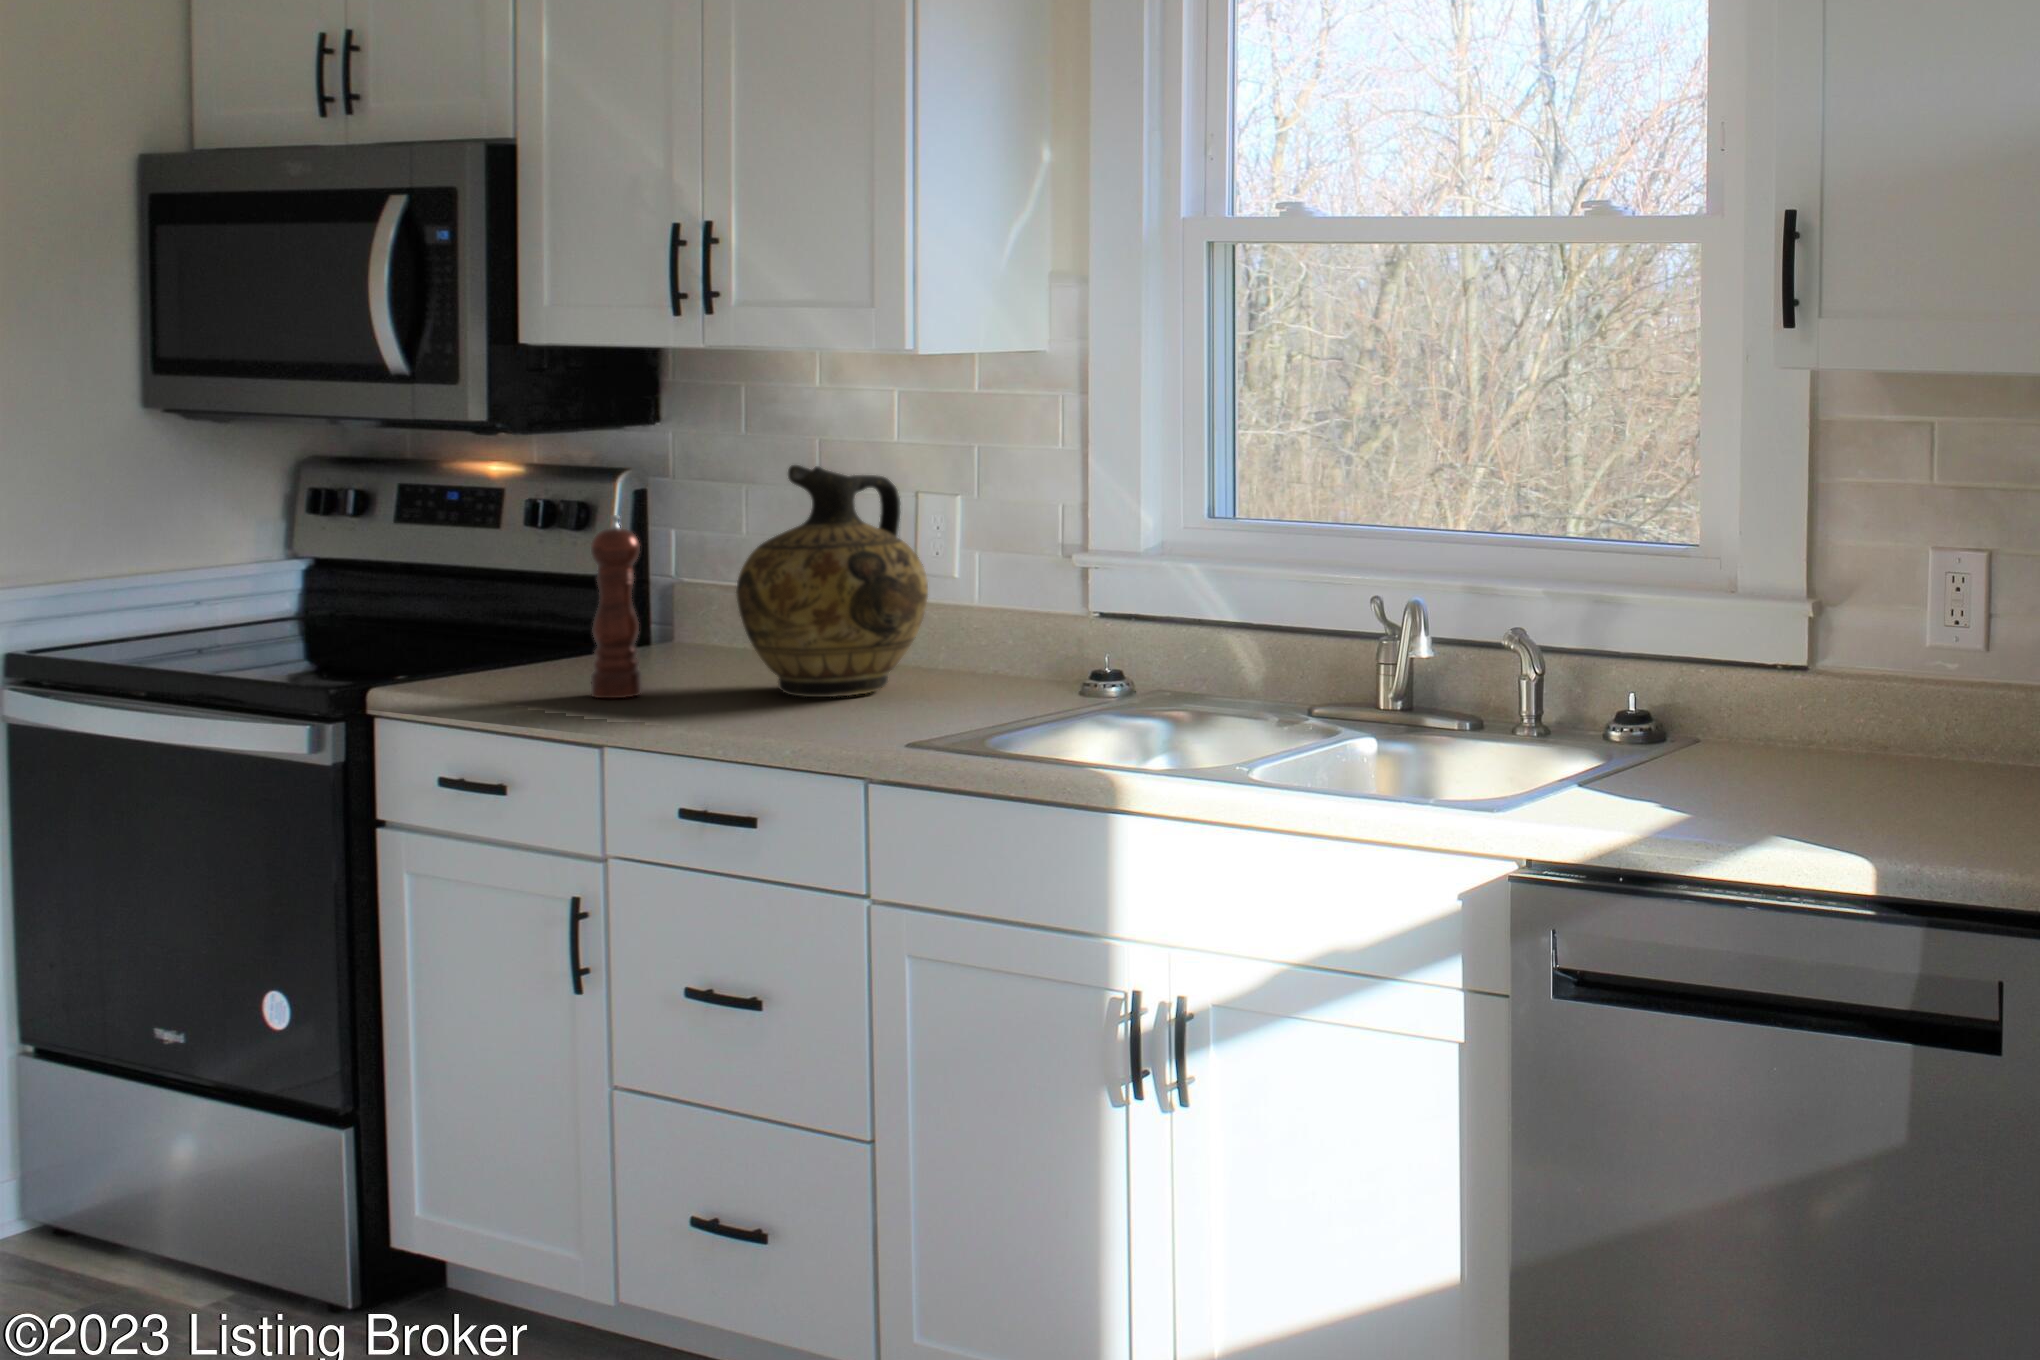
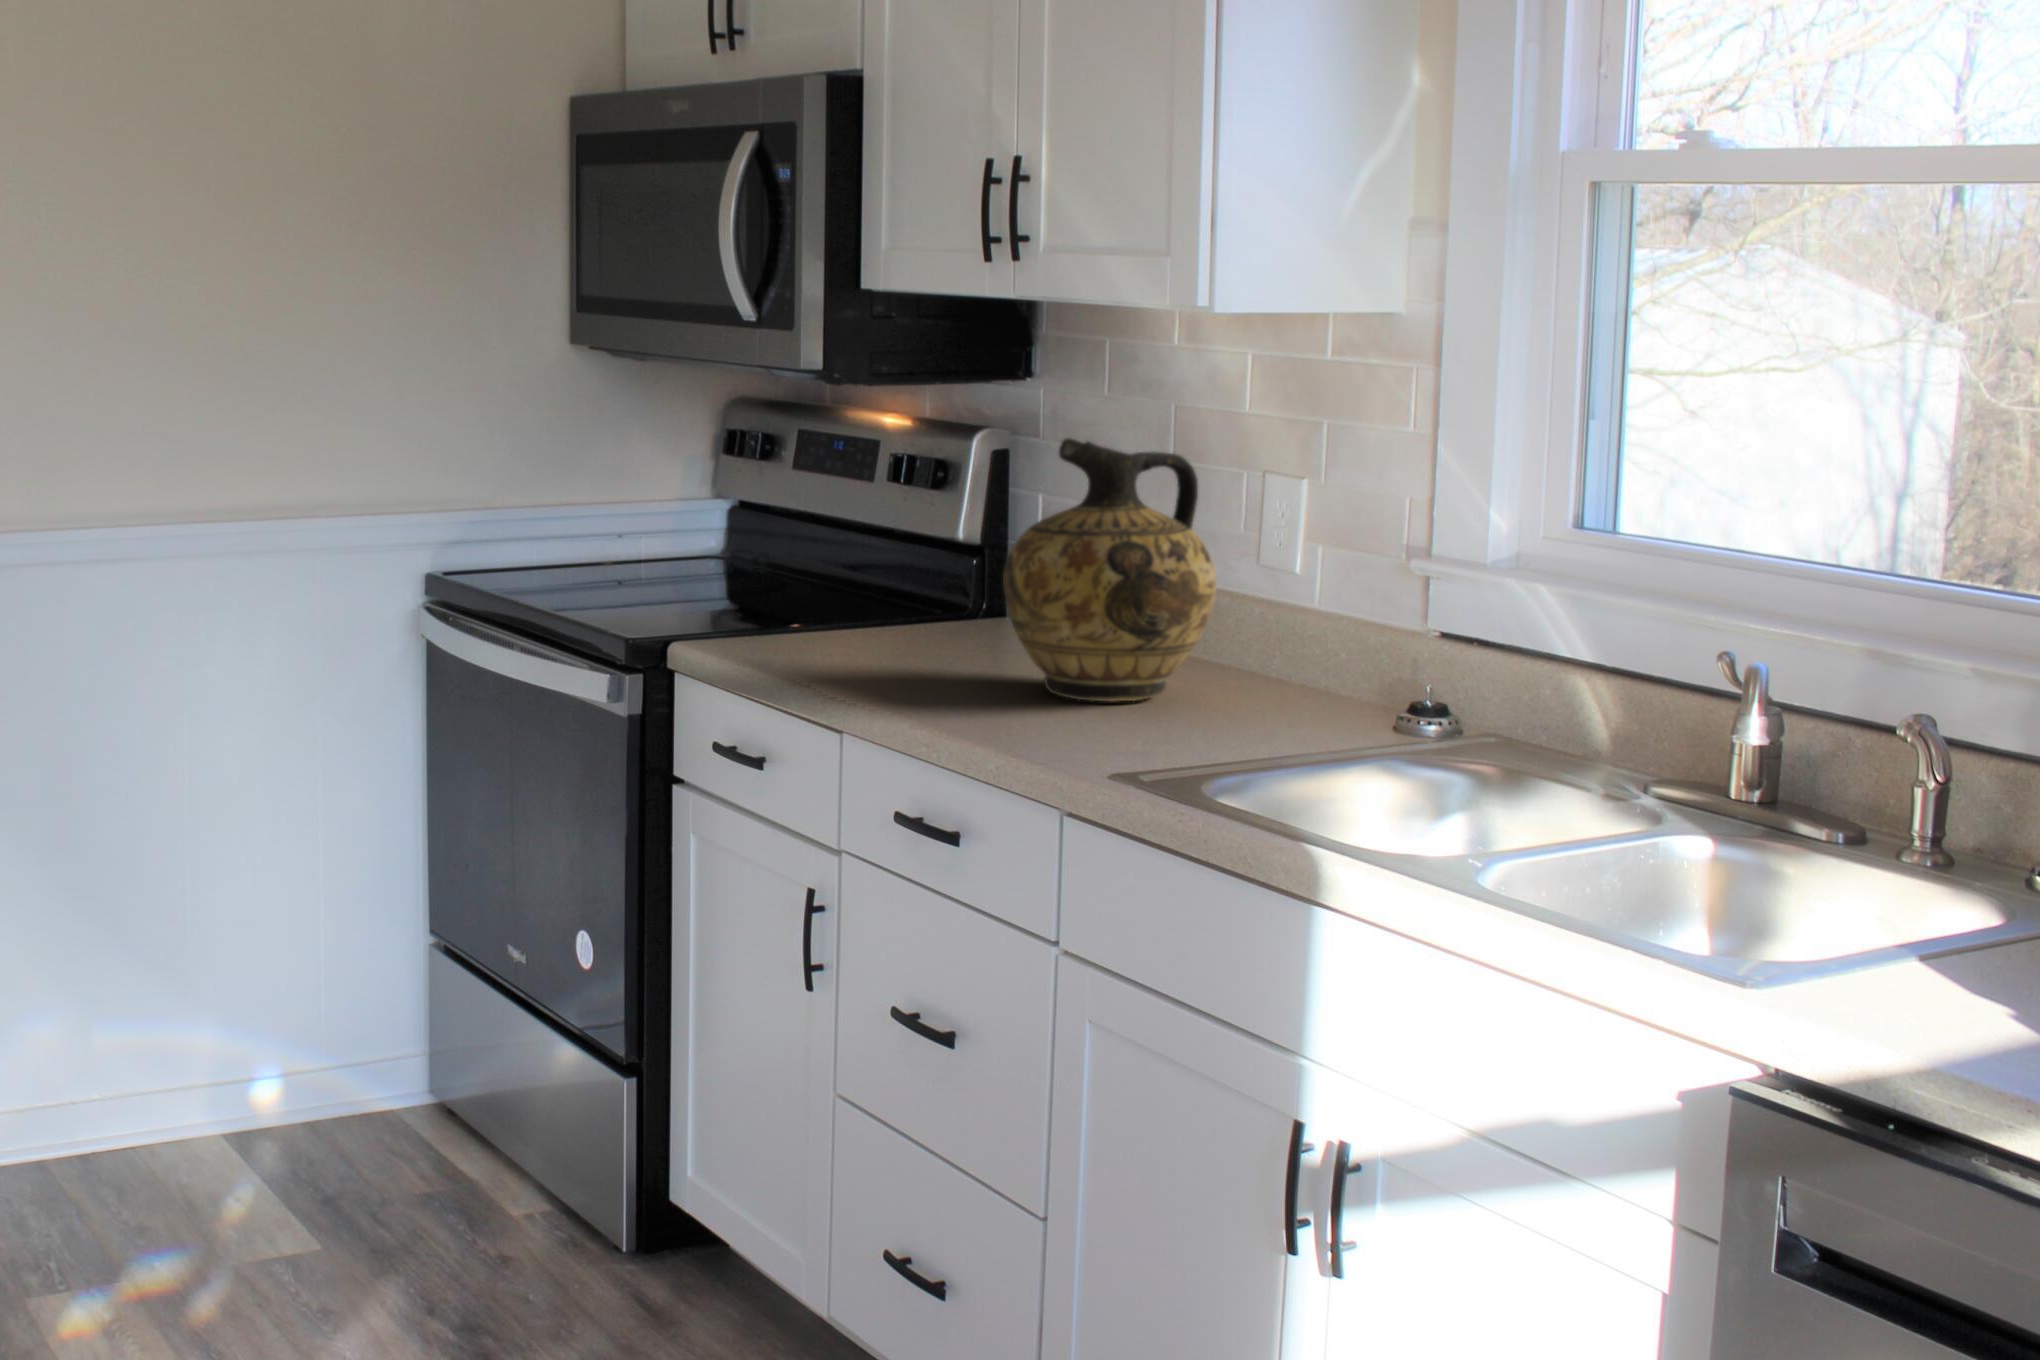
pepper mill: present [591,515,642,698] -> none [857,484,910,677]

